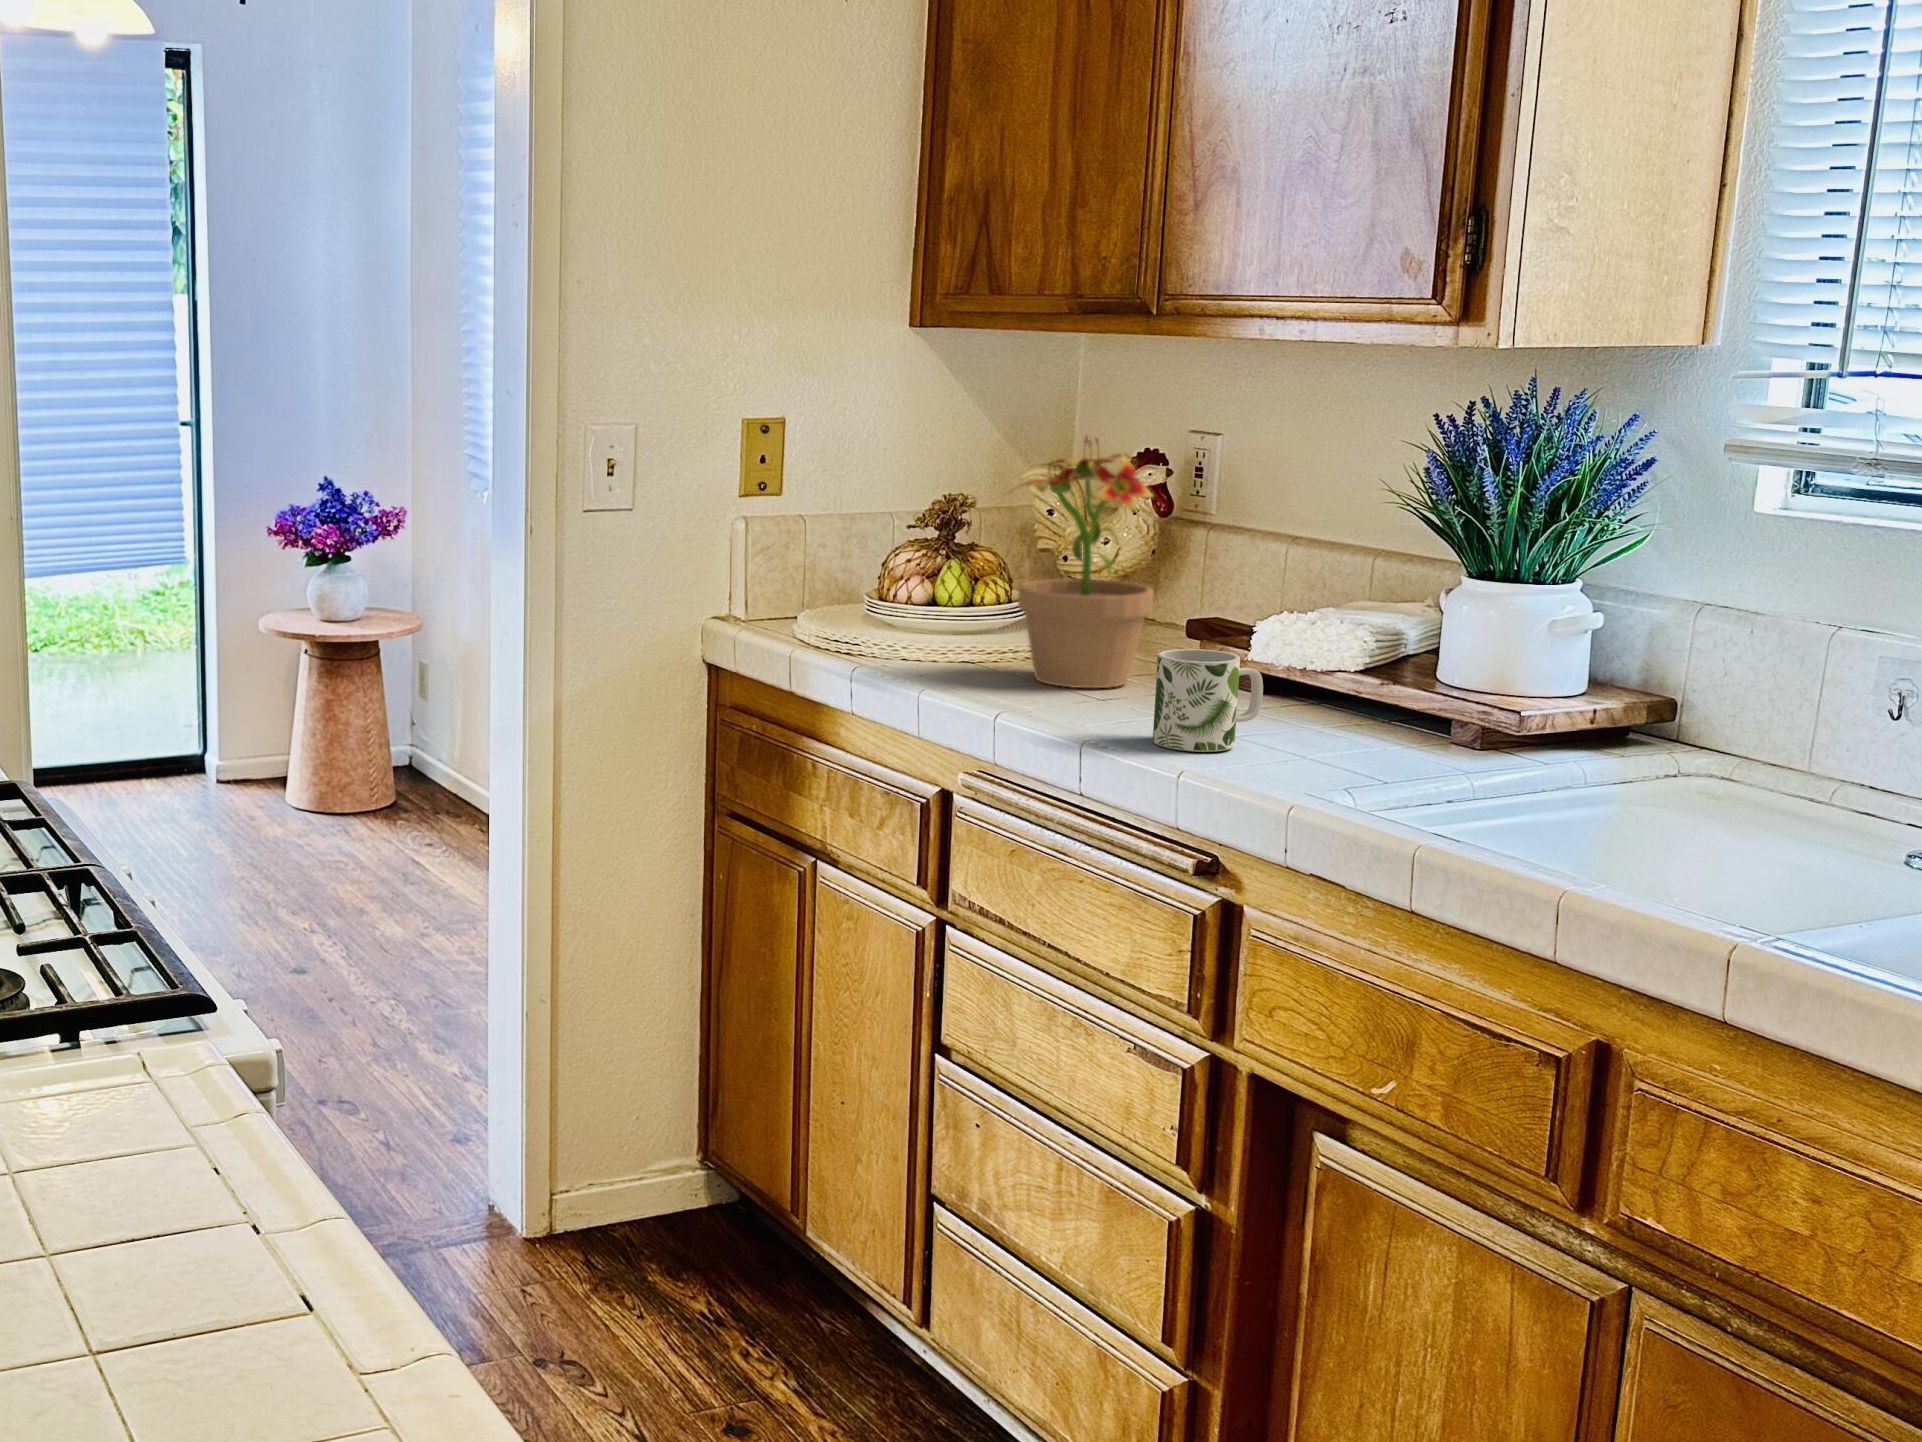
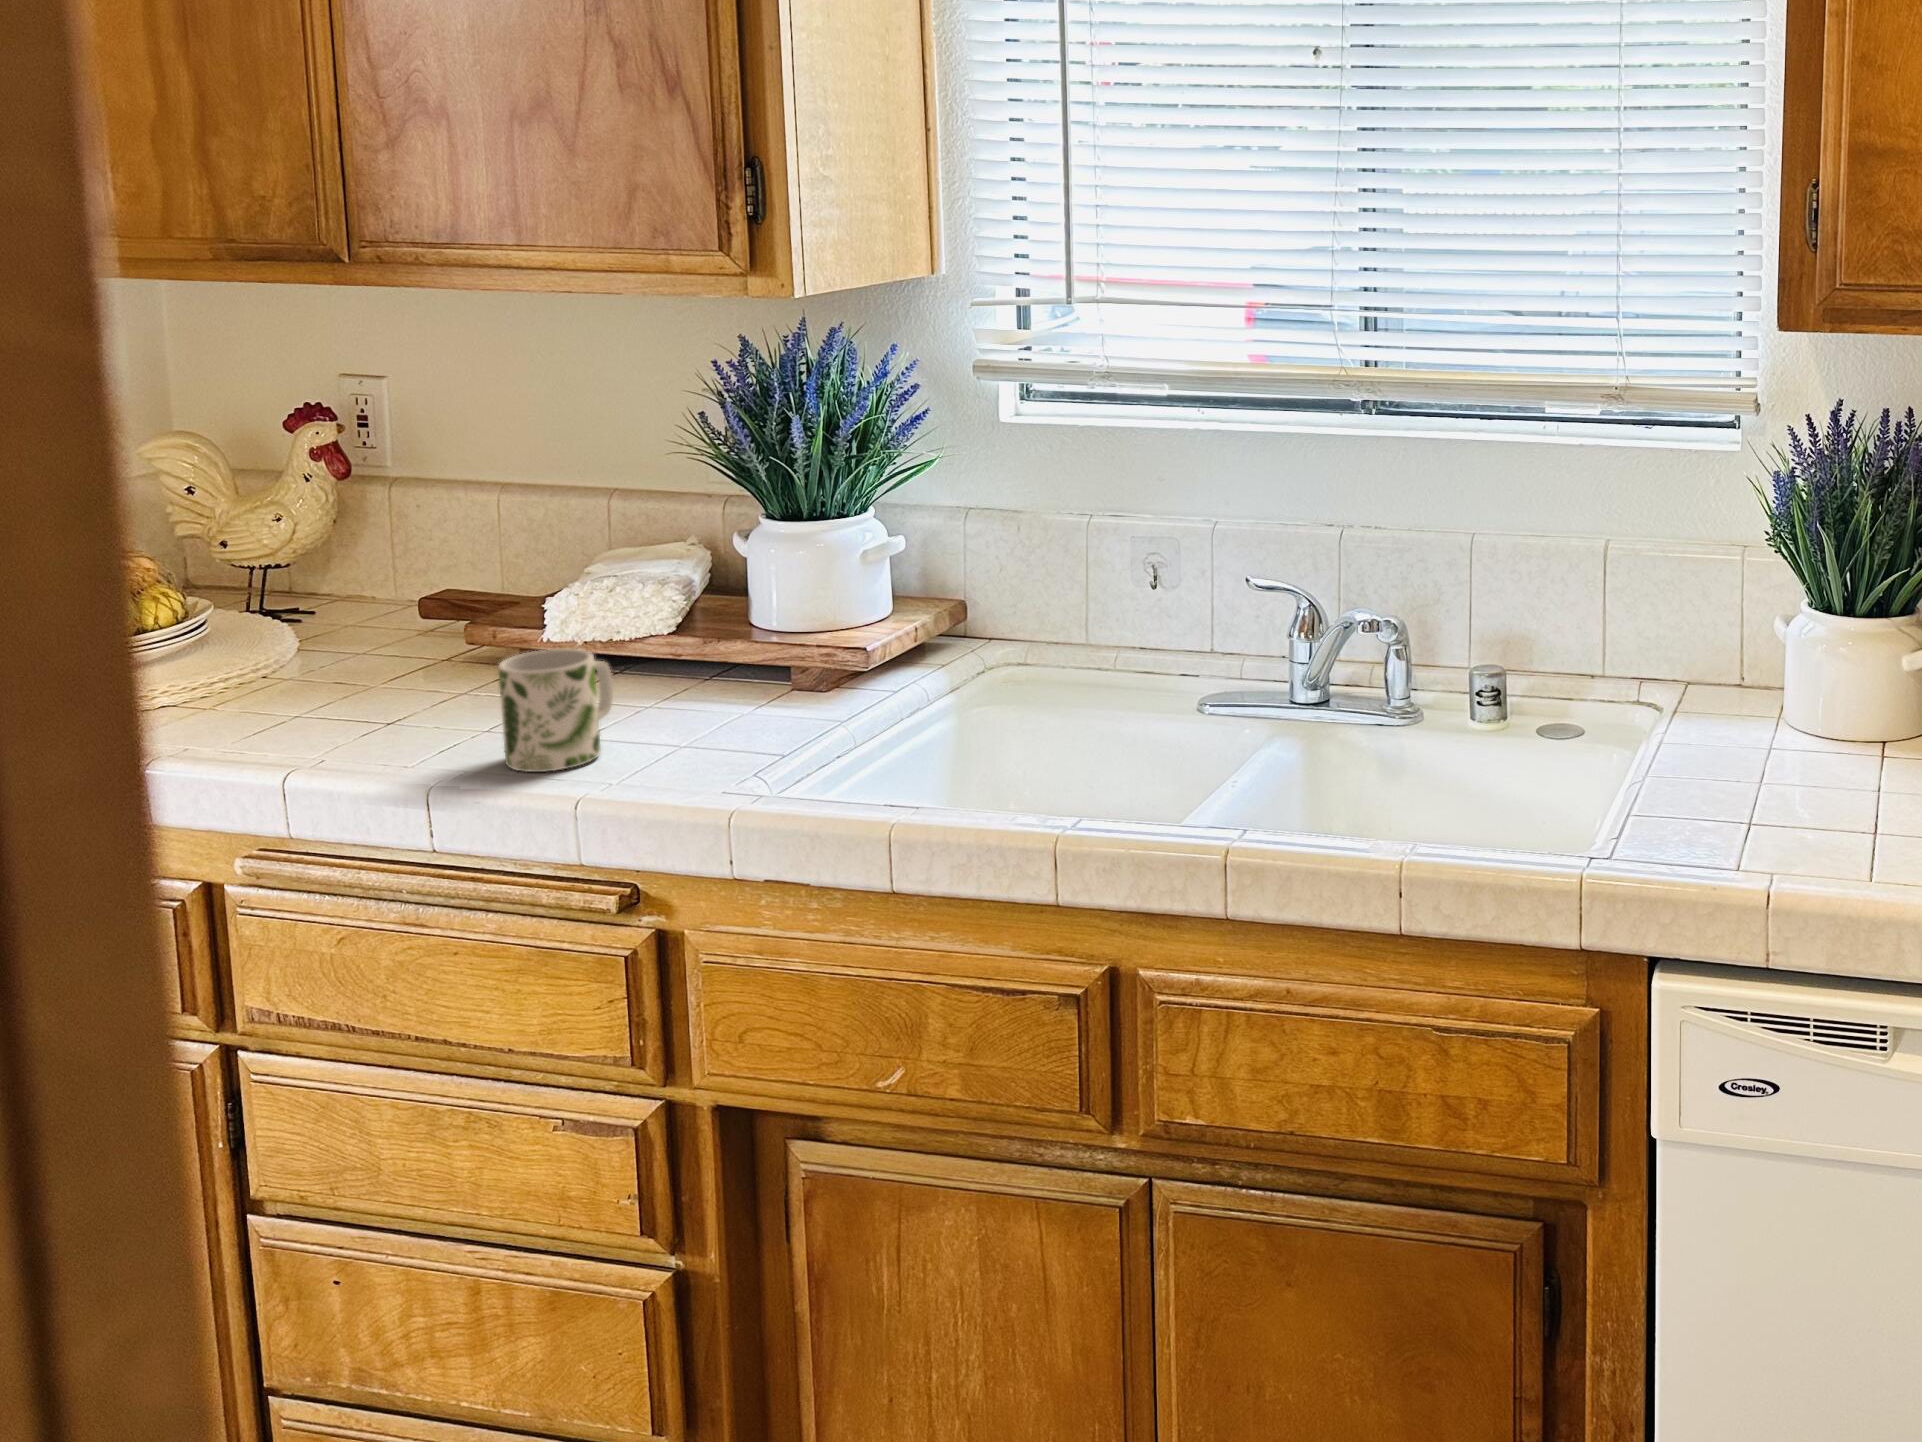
potted plant: present [1018,436,1154,688] -> none [213,412,417,716]

